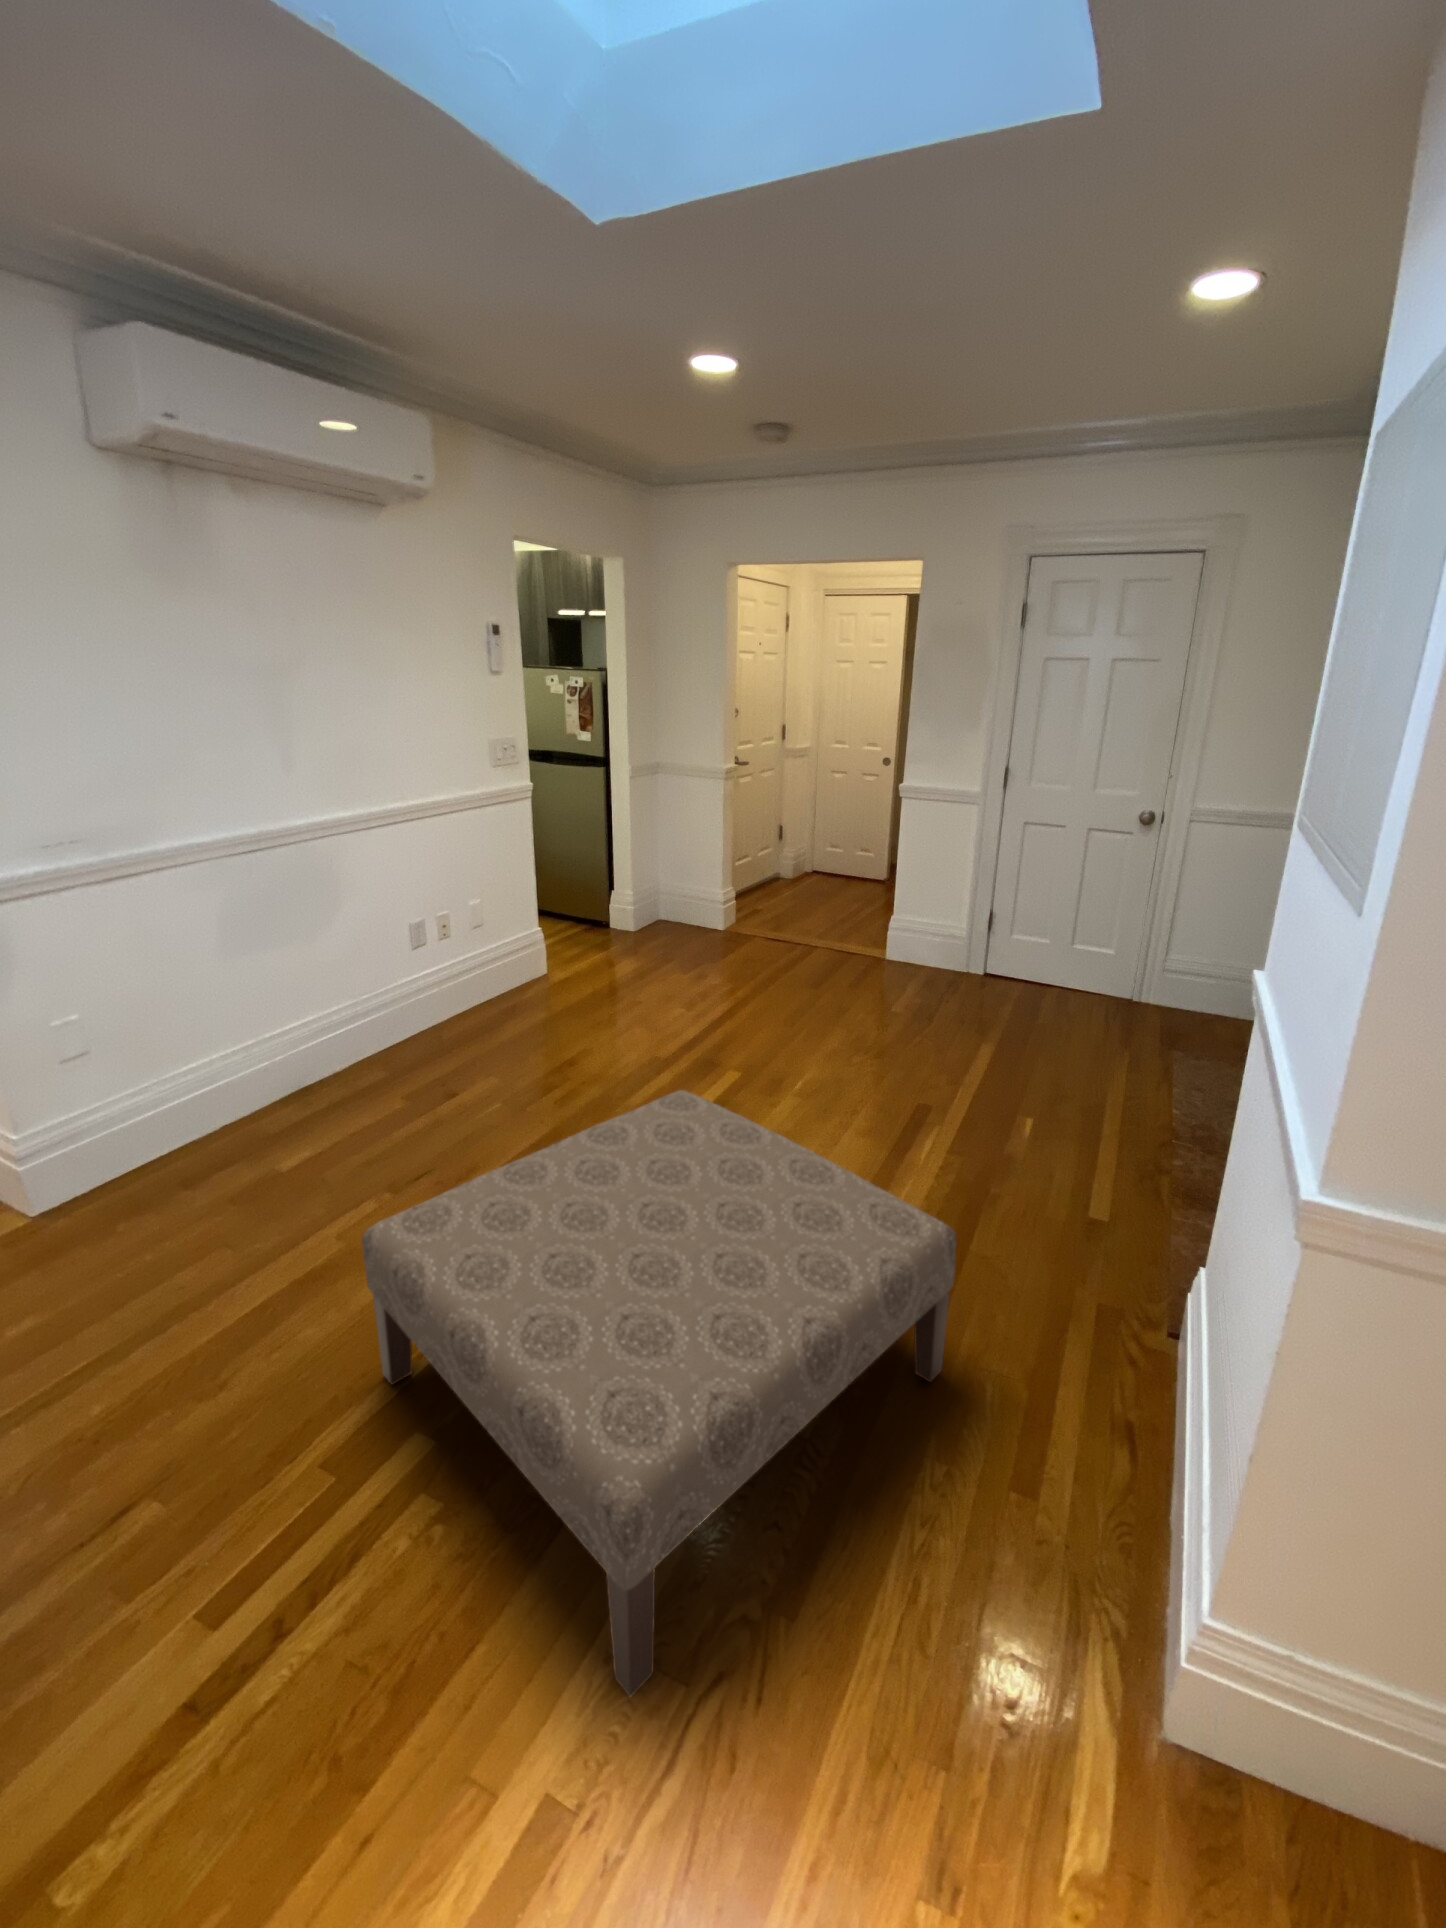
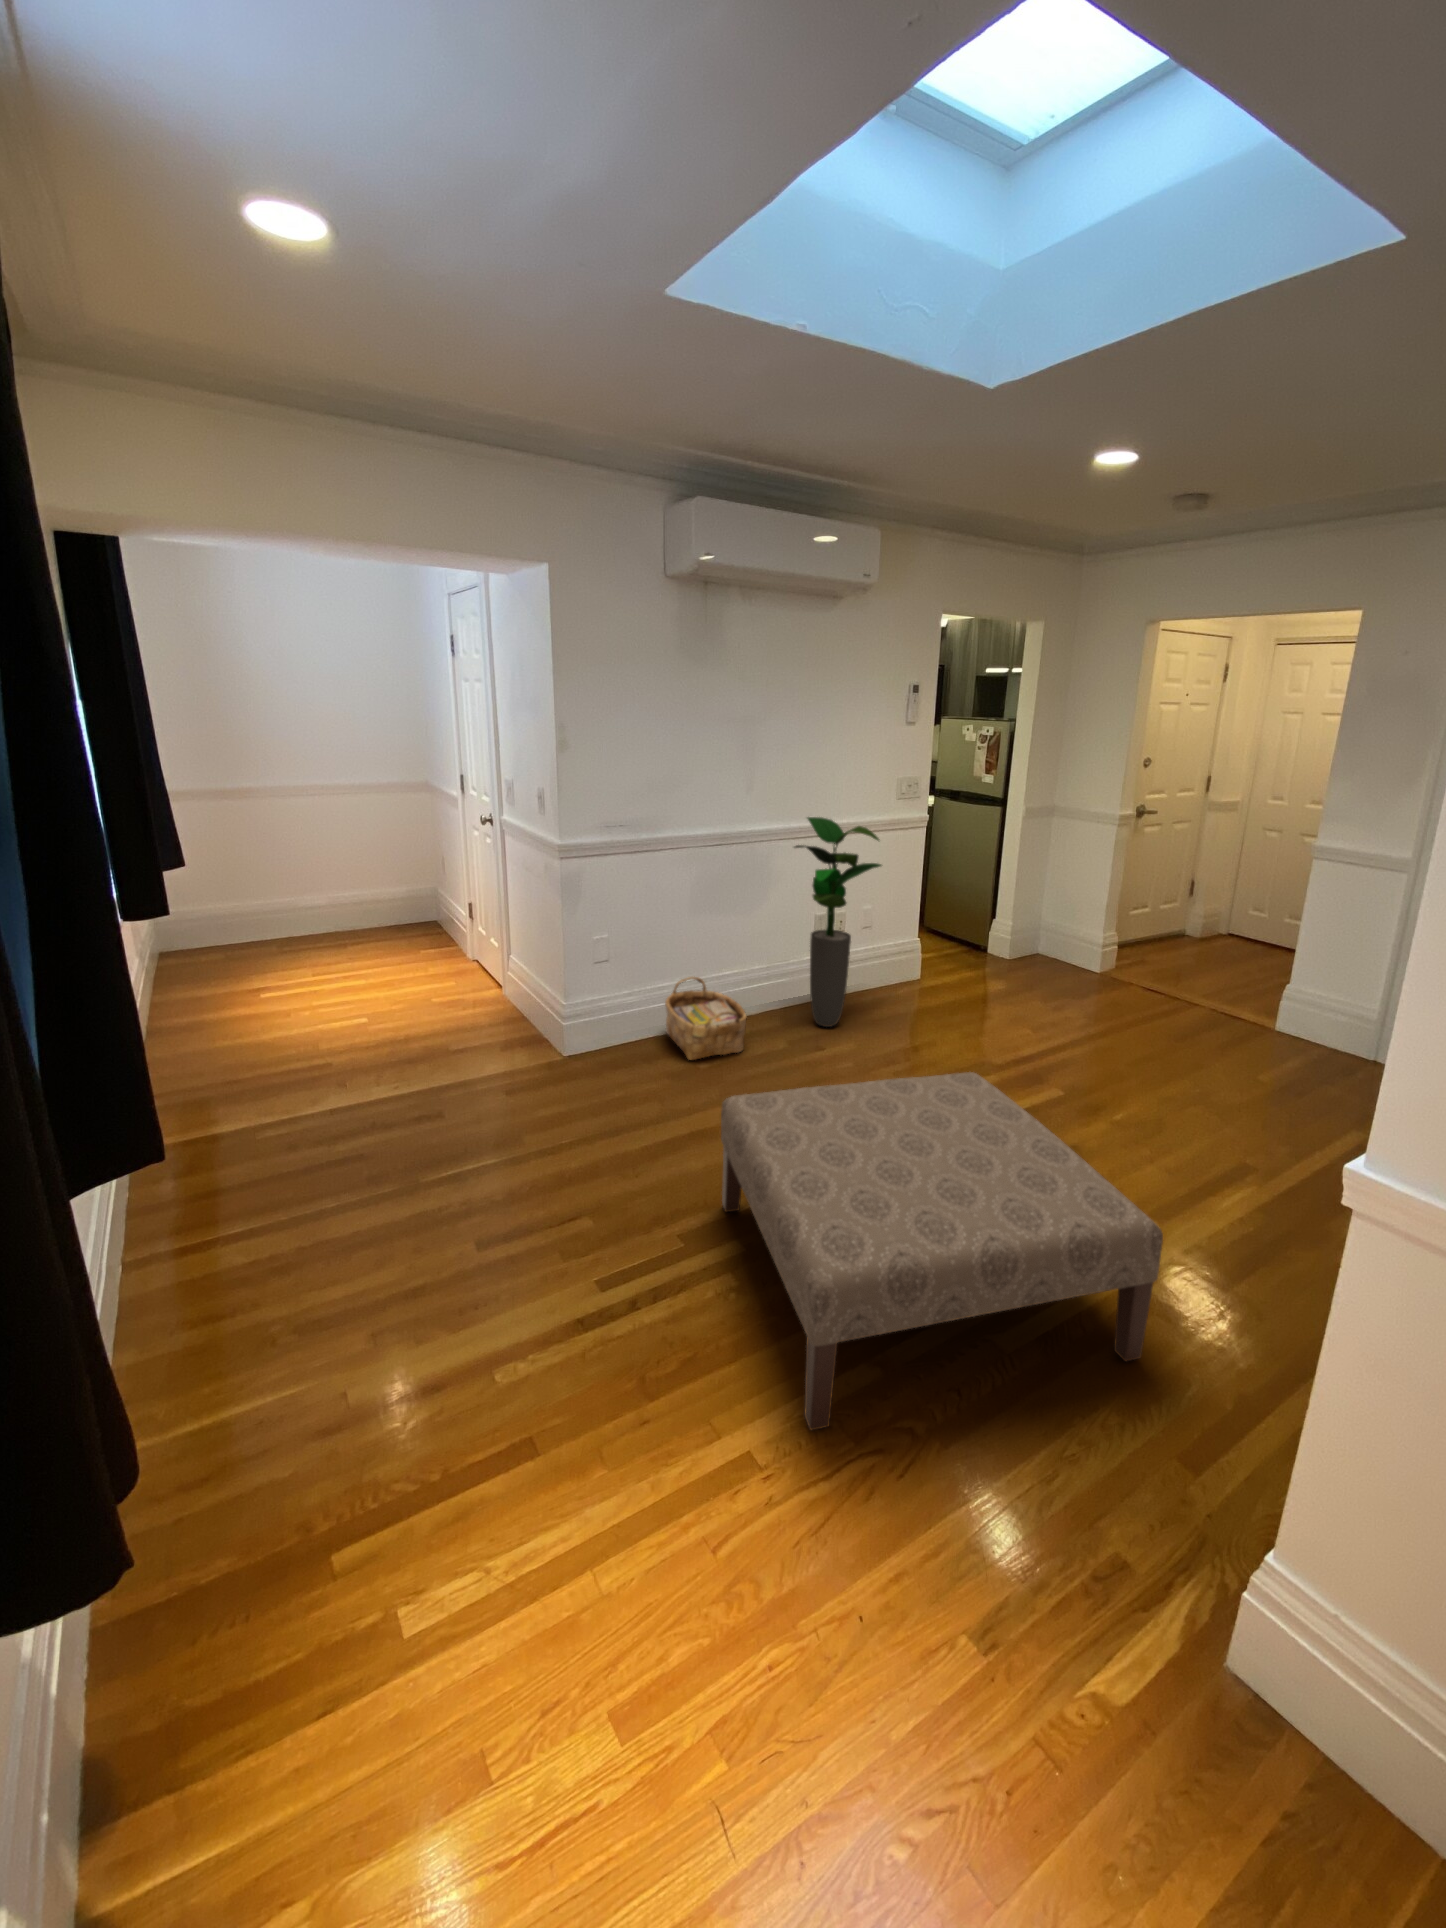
potted plant: none [373,797,497,1062] -> present [795,817,881,1027]
woven basket: none [207,1038,345,1159] -> present [665,977,746,1060]

